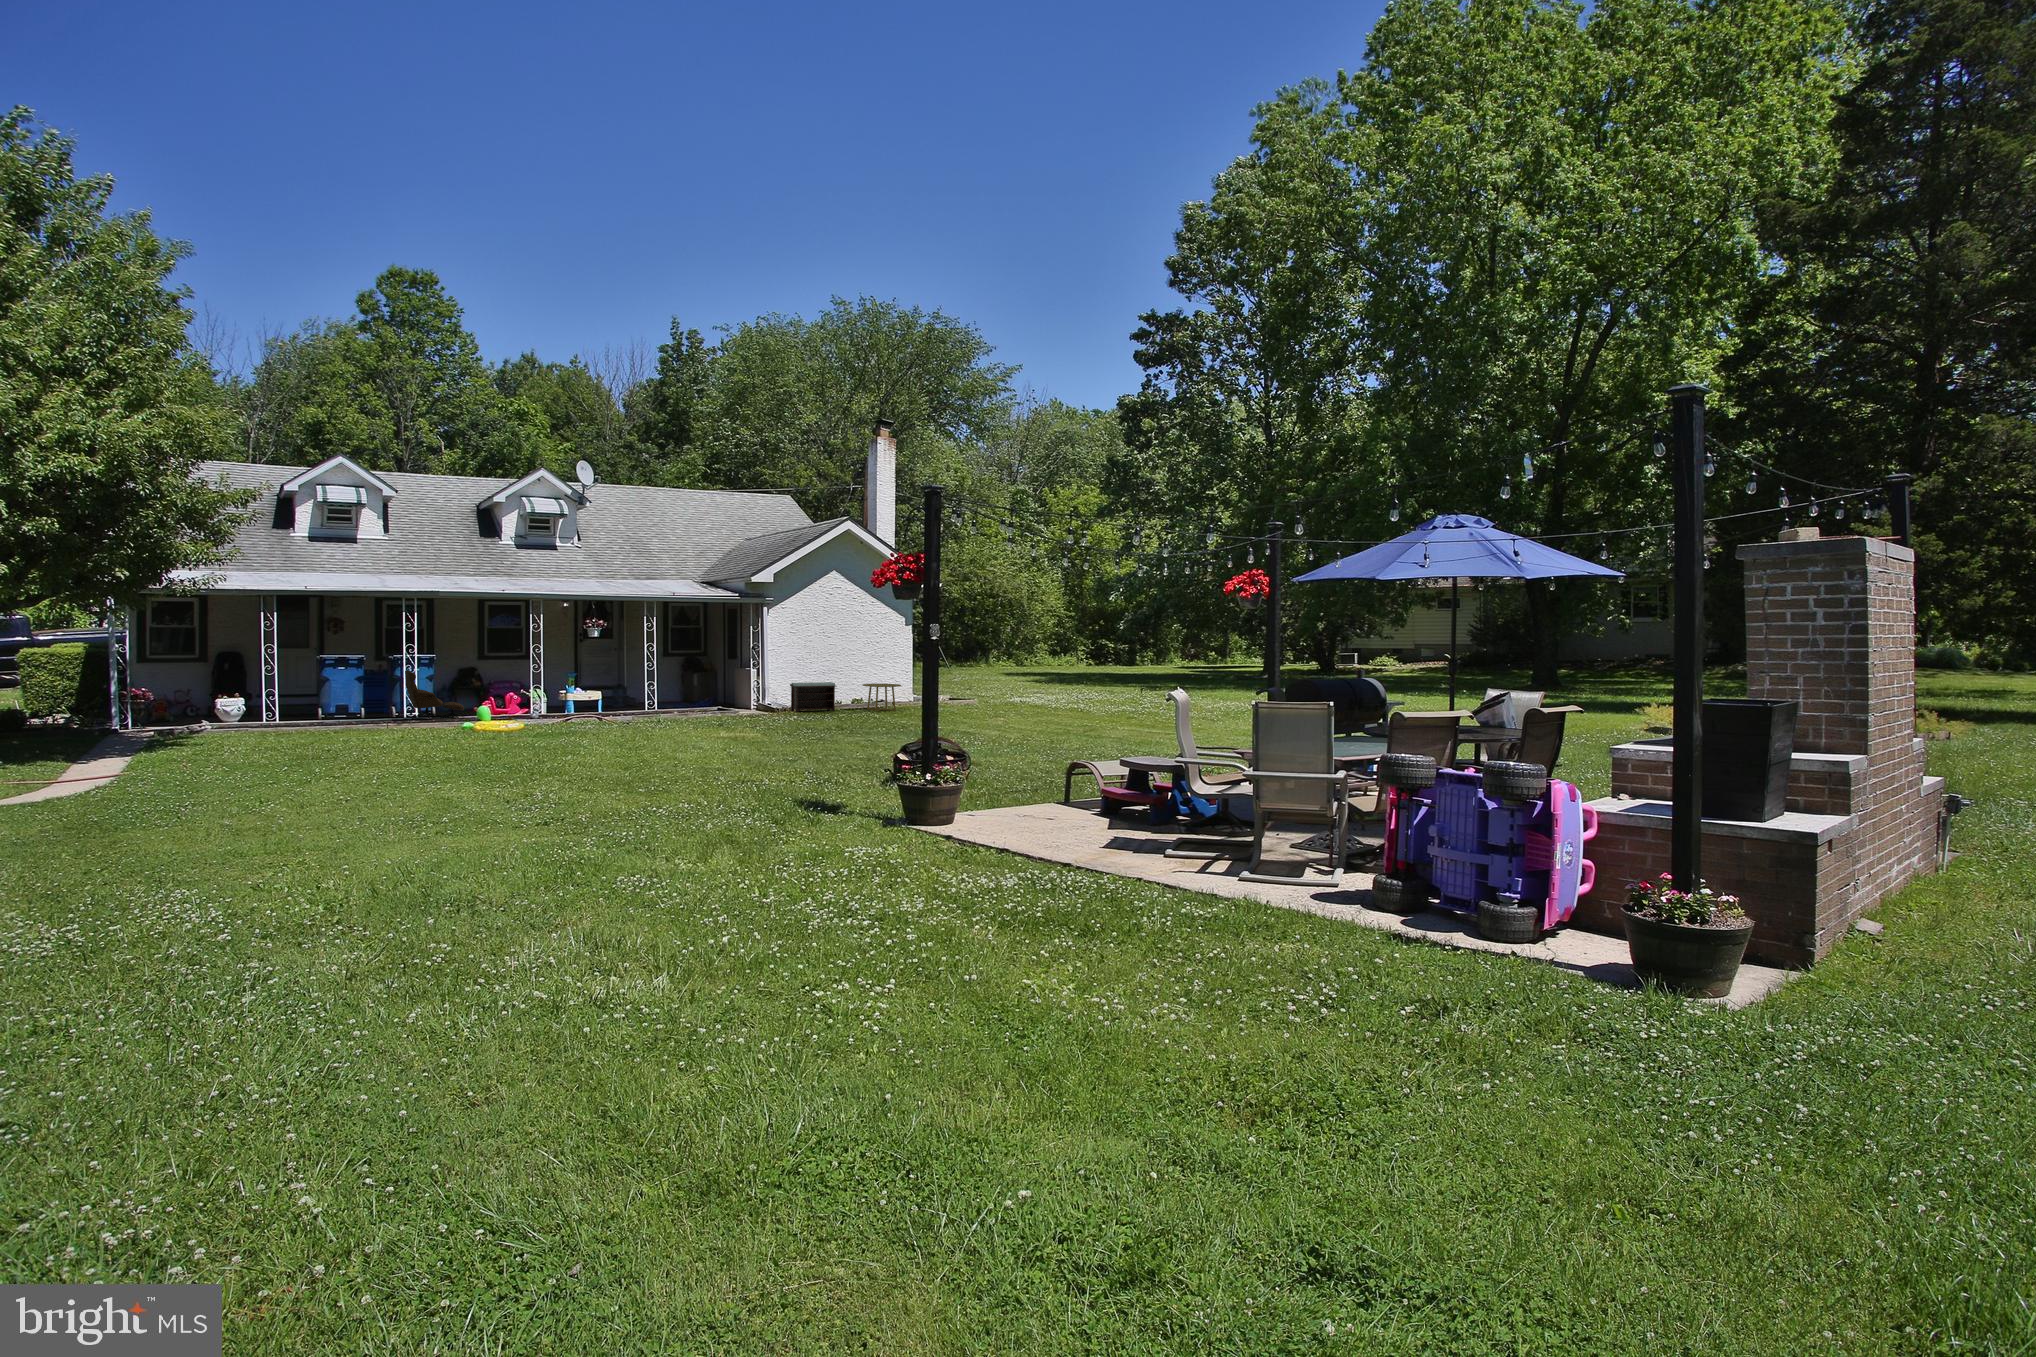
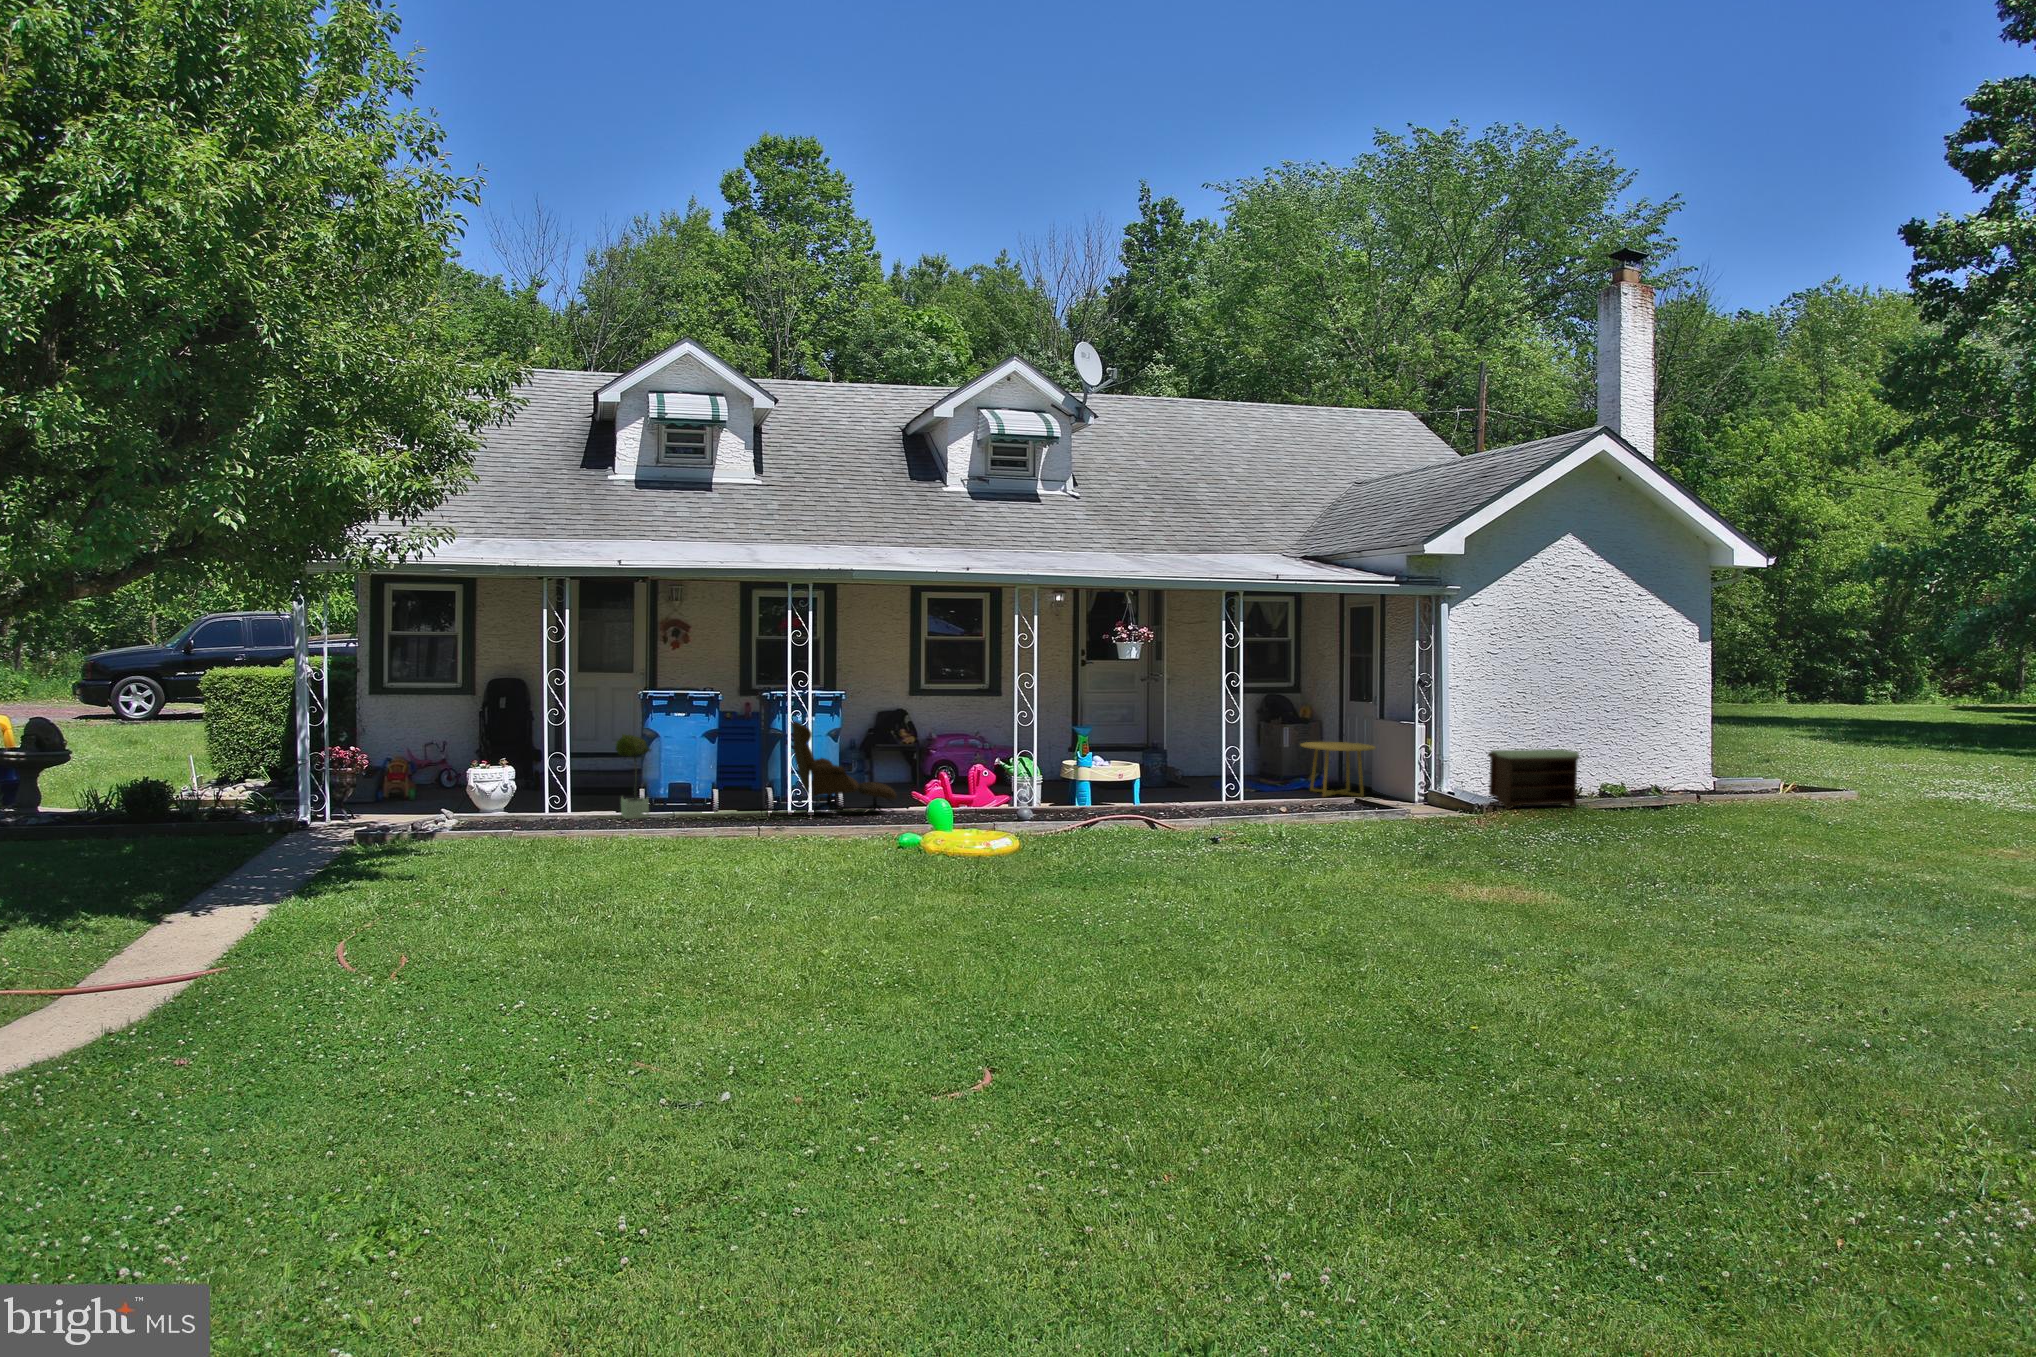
potted tree: none [306,677,327,721] -> present [616,734,650,819]
round table: present [863,684,901,711] -> present [1301,742,1375,797]

